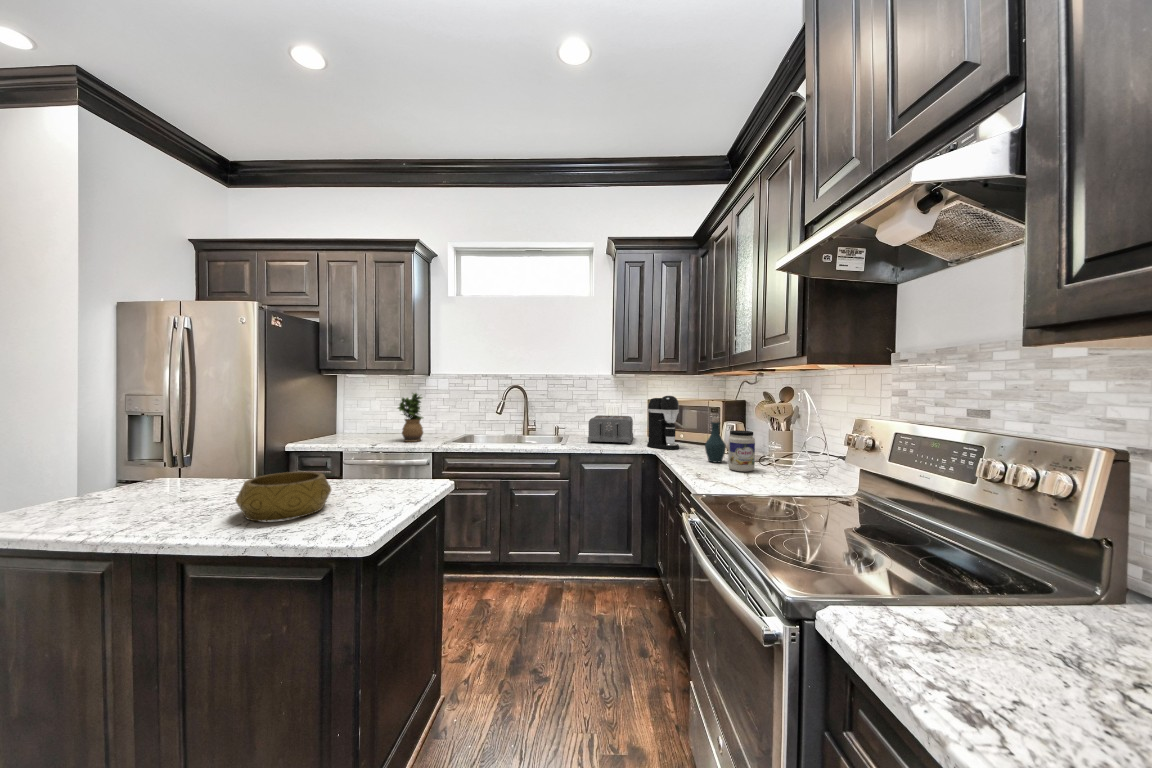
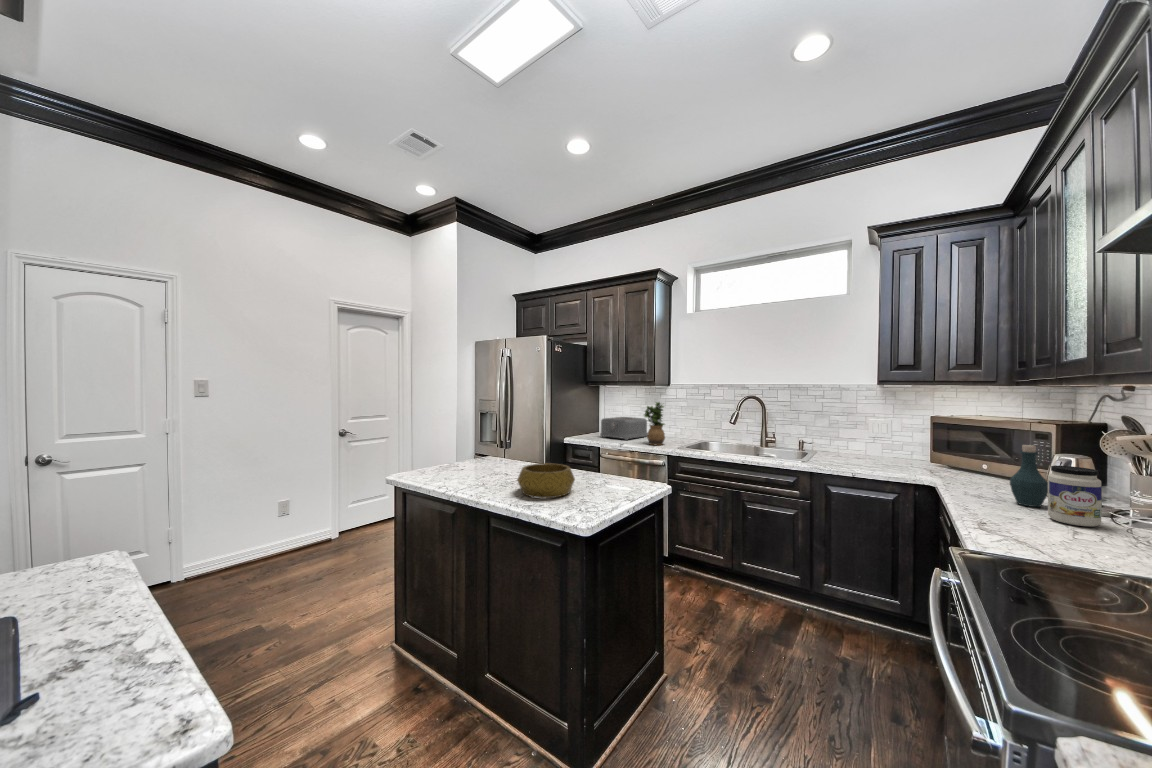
coffee maker: present [647,396,679,449] -> none [922,412,974,481]
toaster: present [588,415,633,444] -> present [600,417,648,440]

